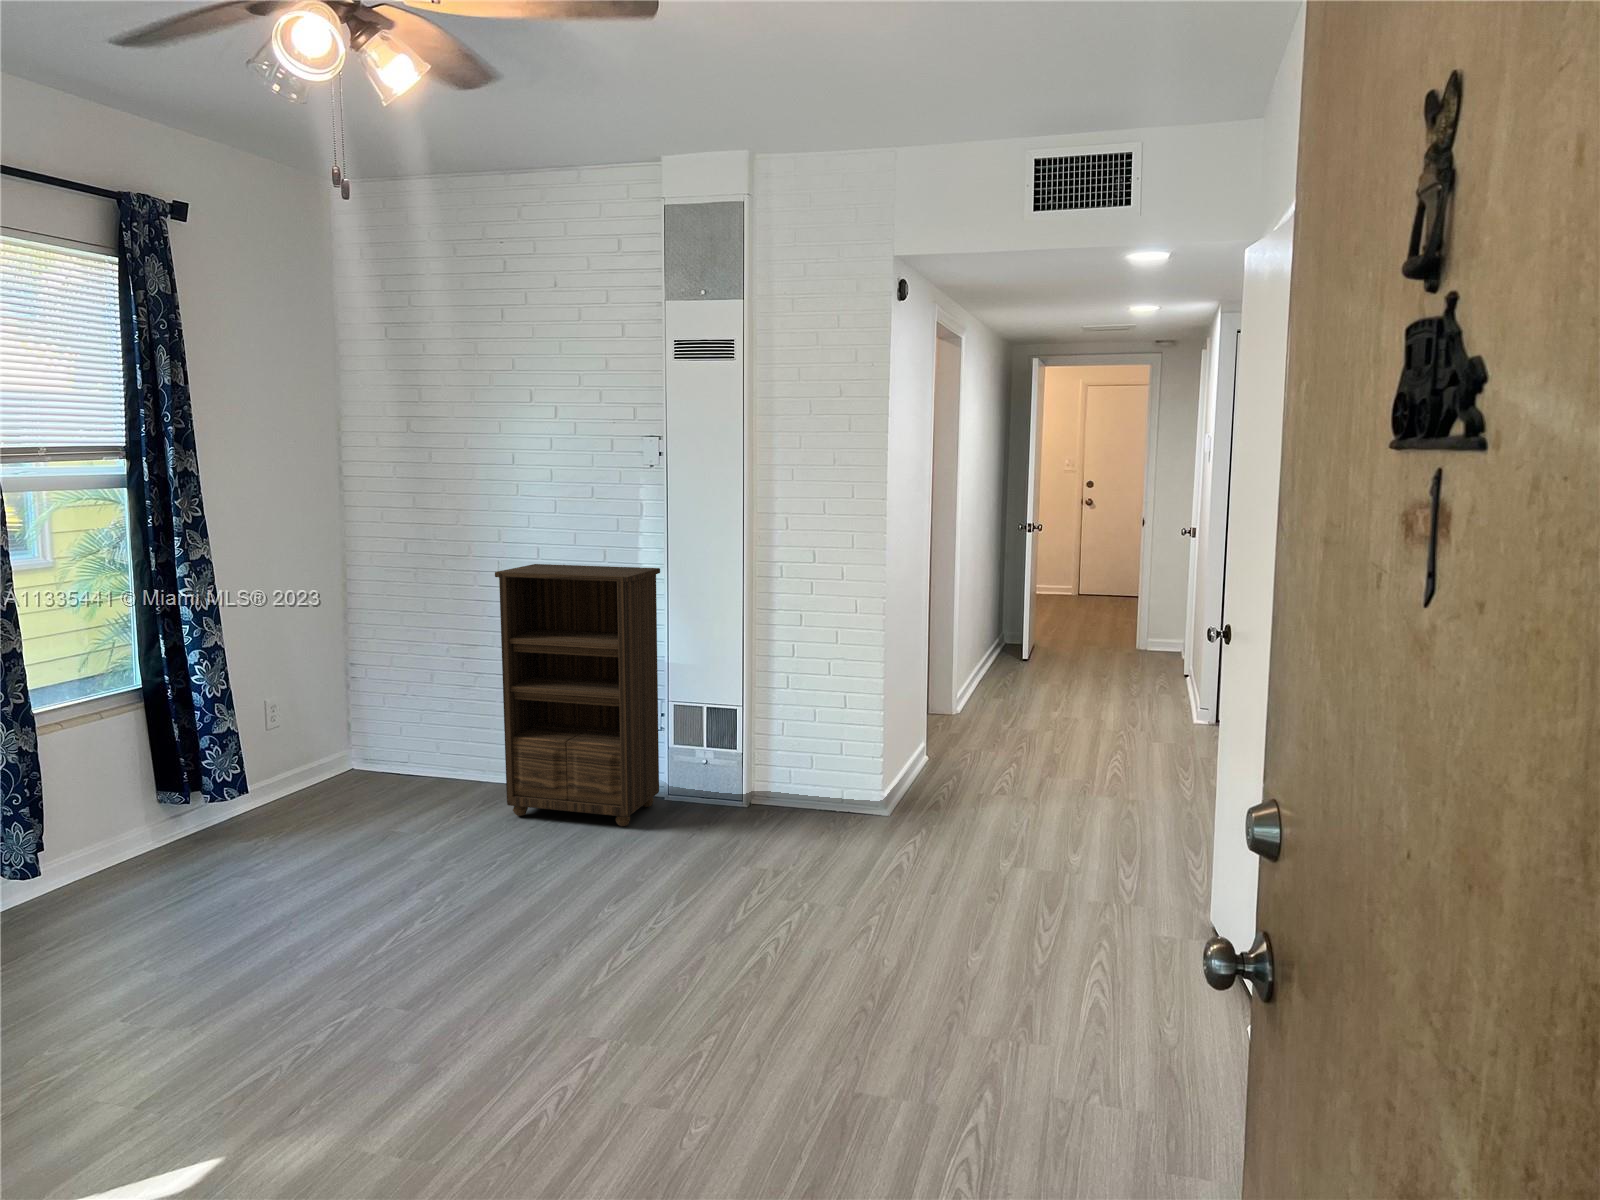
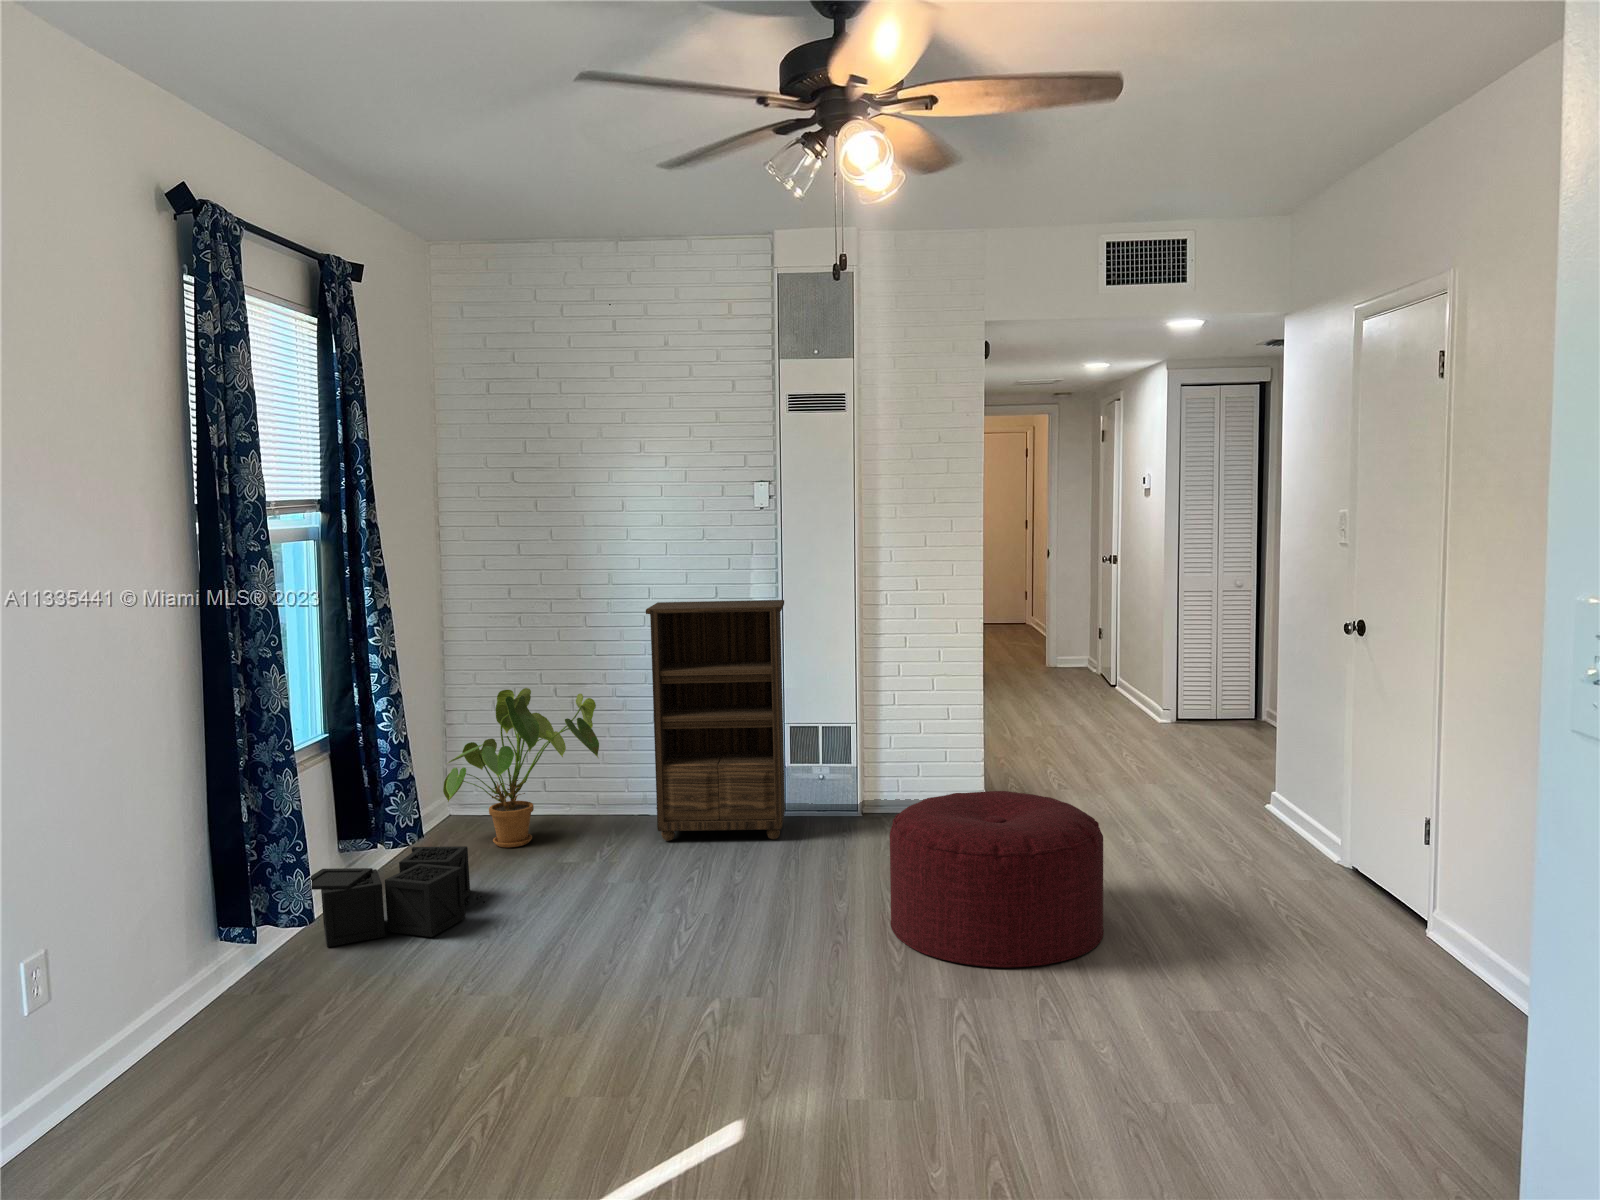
house plant: none [300,644,480,806] -> present [443,688,599,847]
storage bin: none [55,804,274,905] -> present [311,846,486,947]
ottoman: none [607,809,857,1040] -> present [890,791,1104,968]

